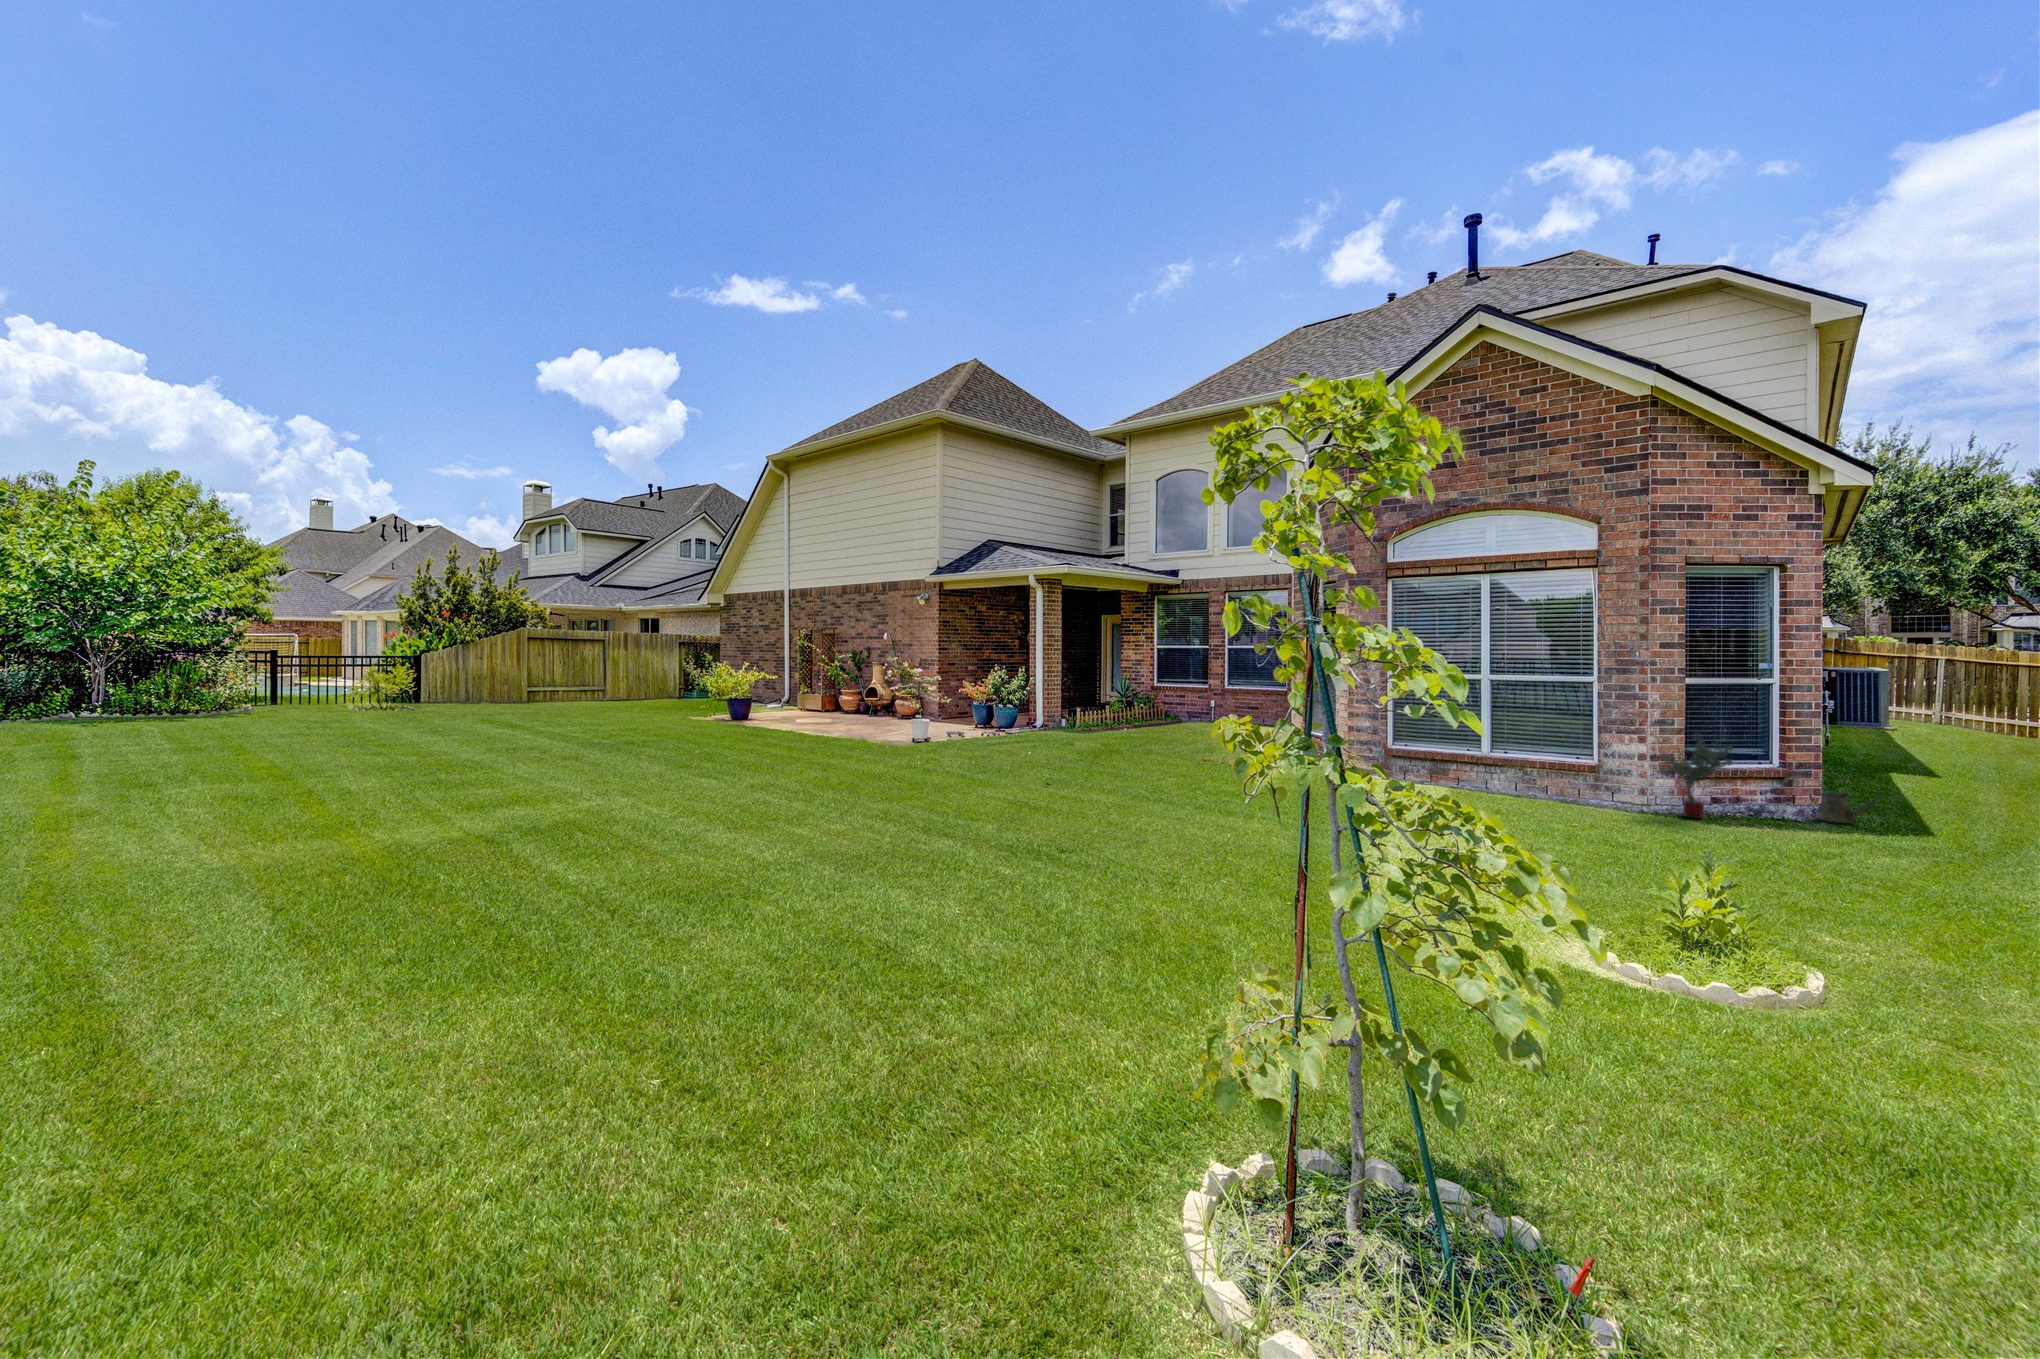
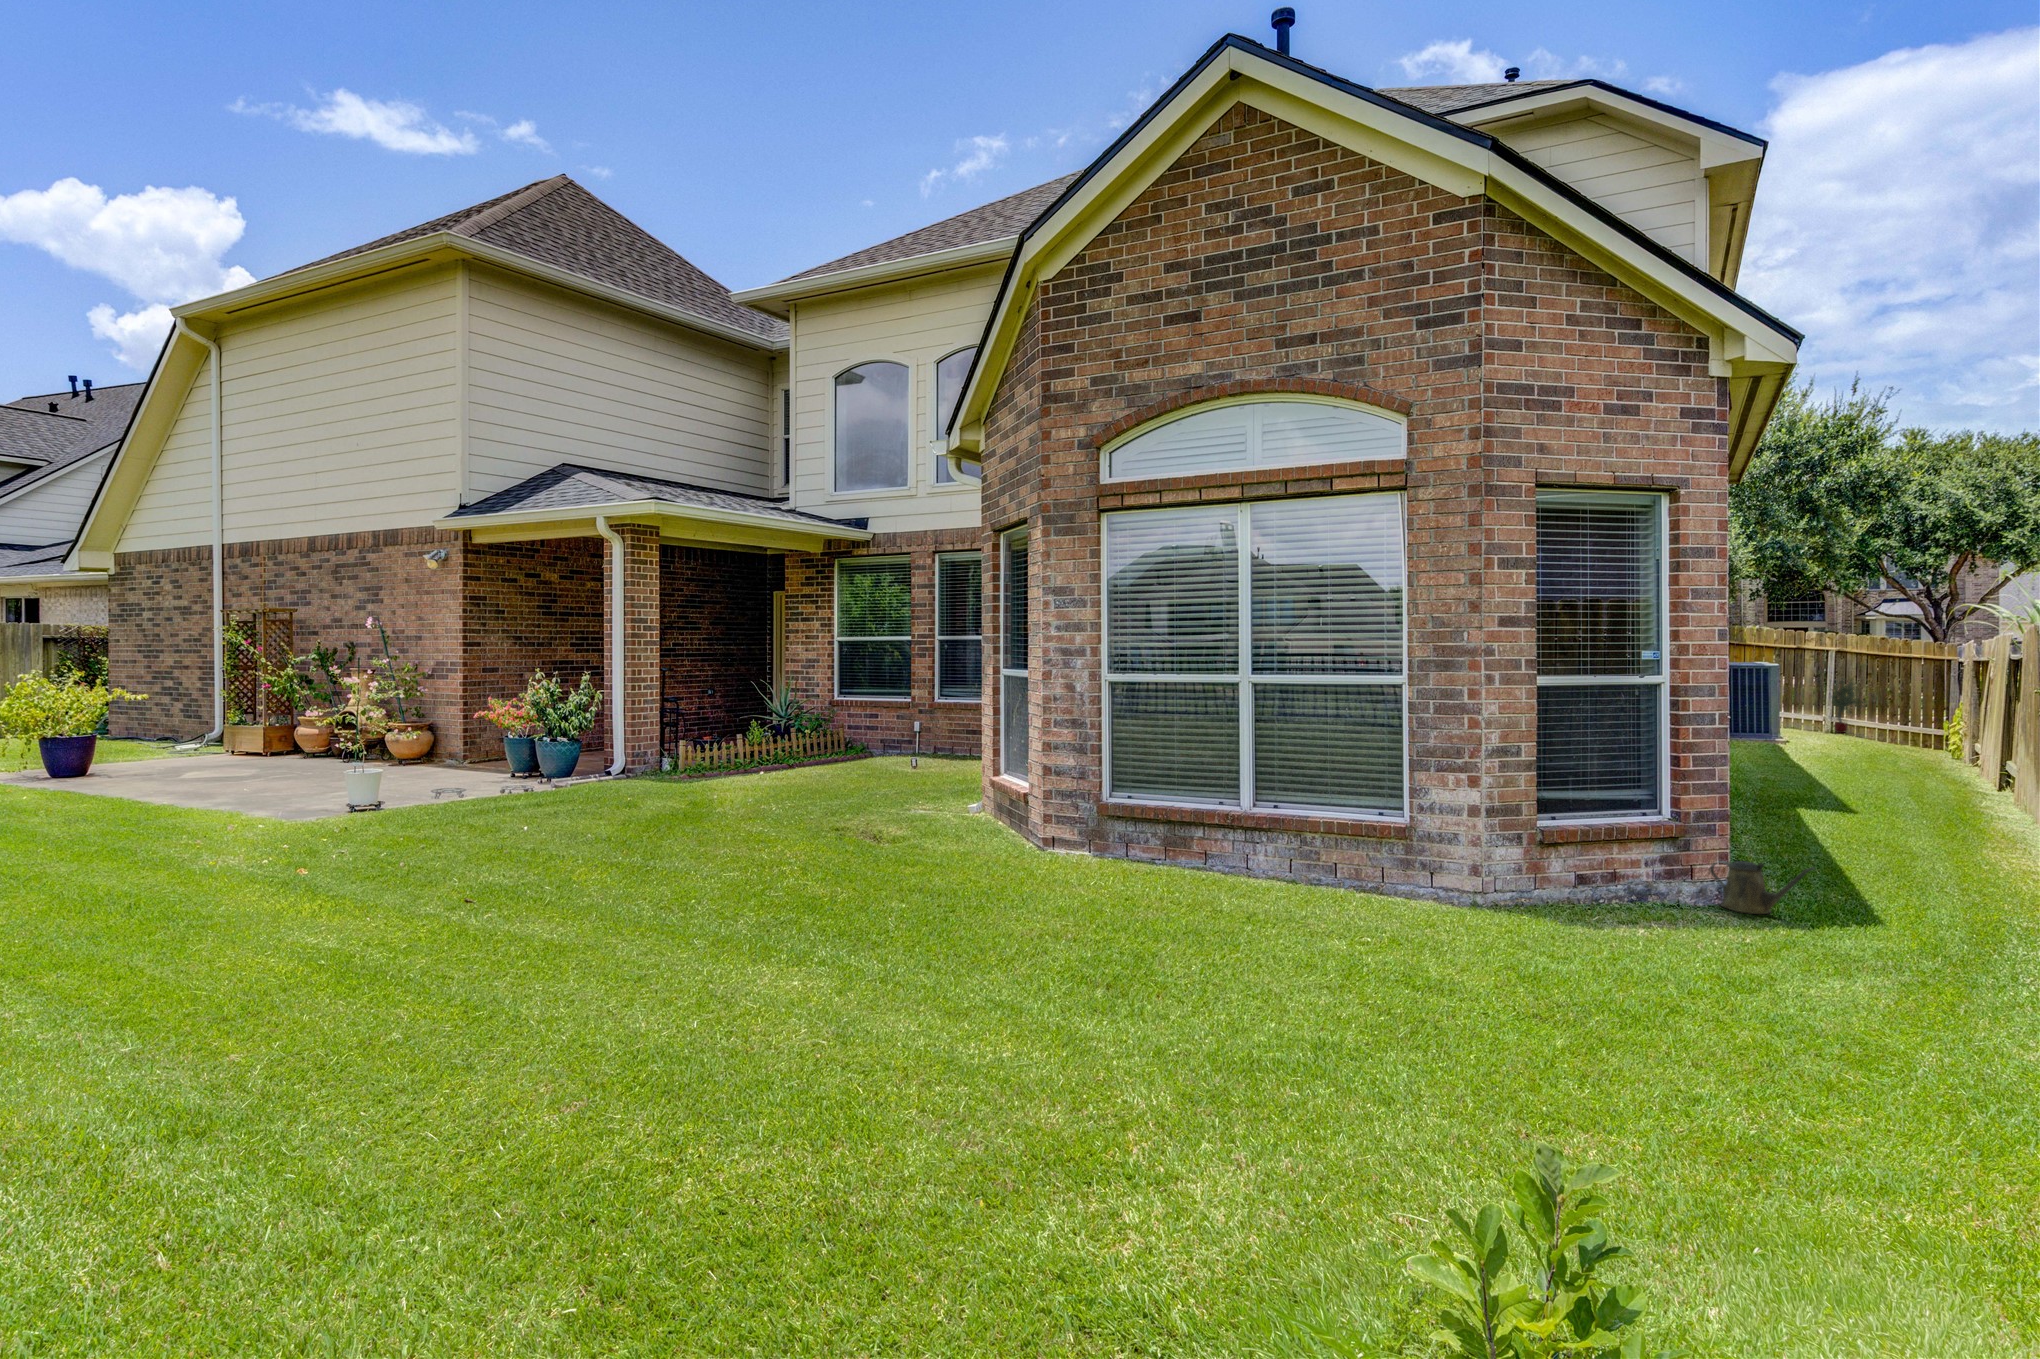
potted tree: present [1659,734,1733,818] -> present [1831,678,1865,733]

